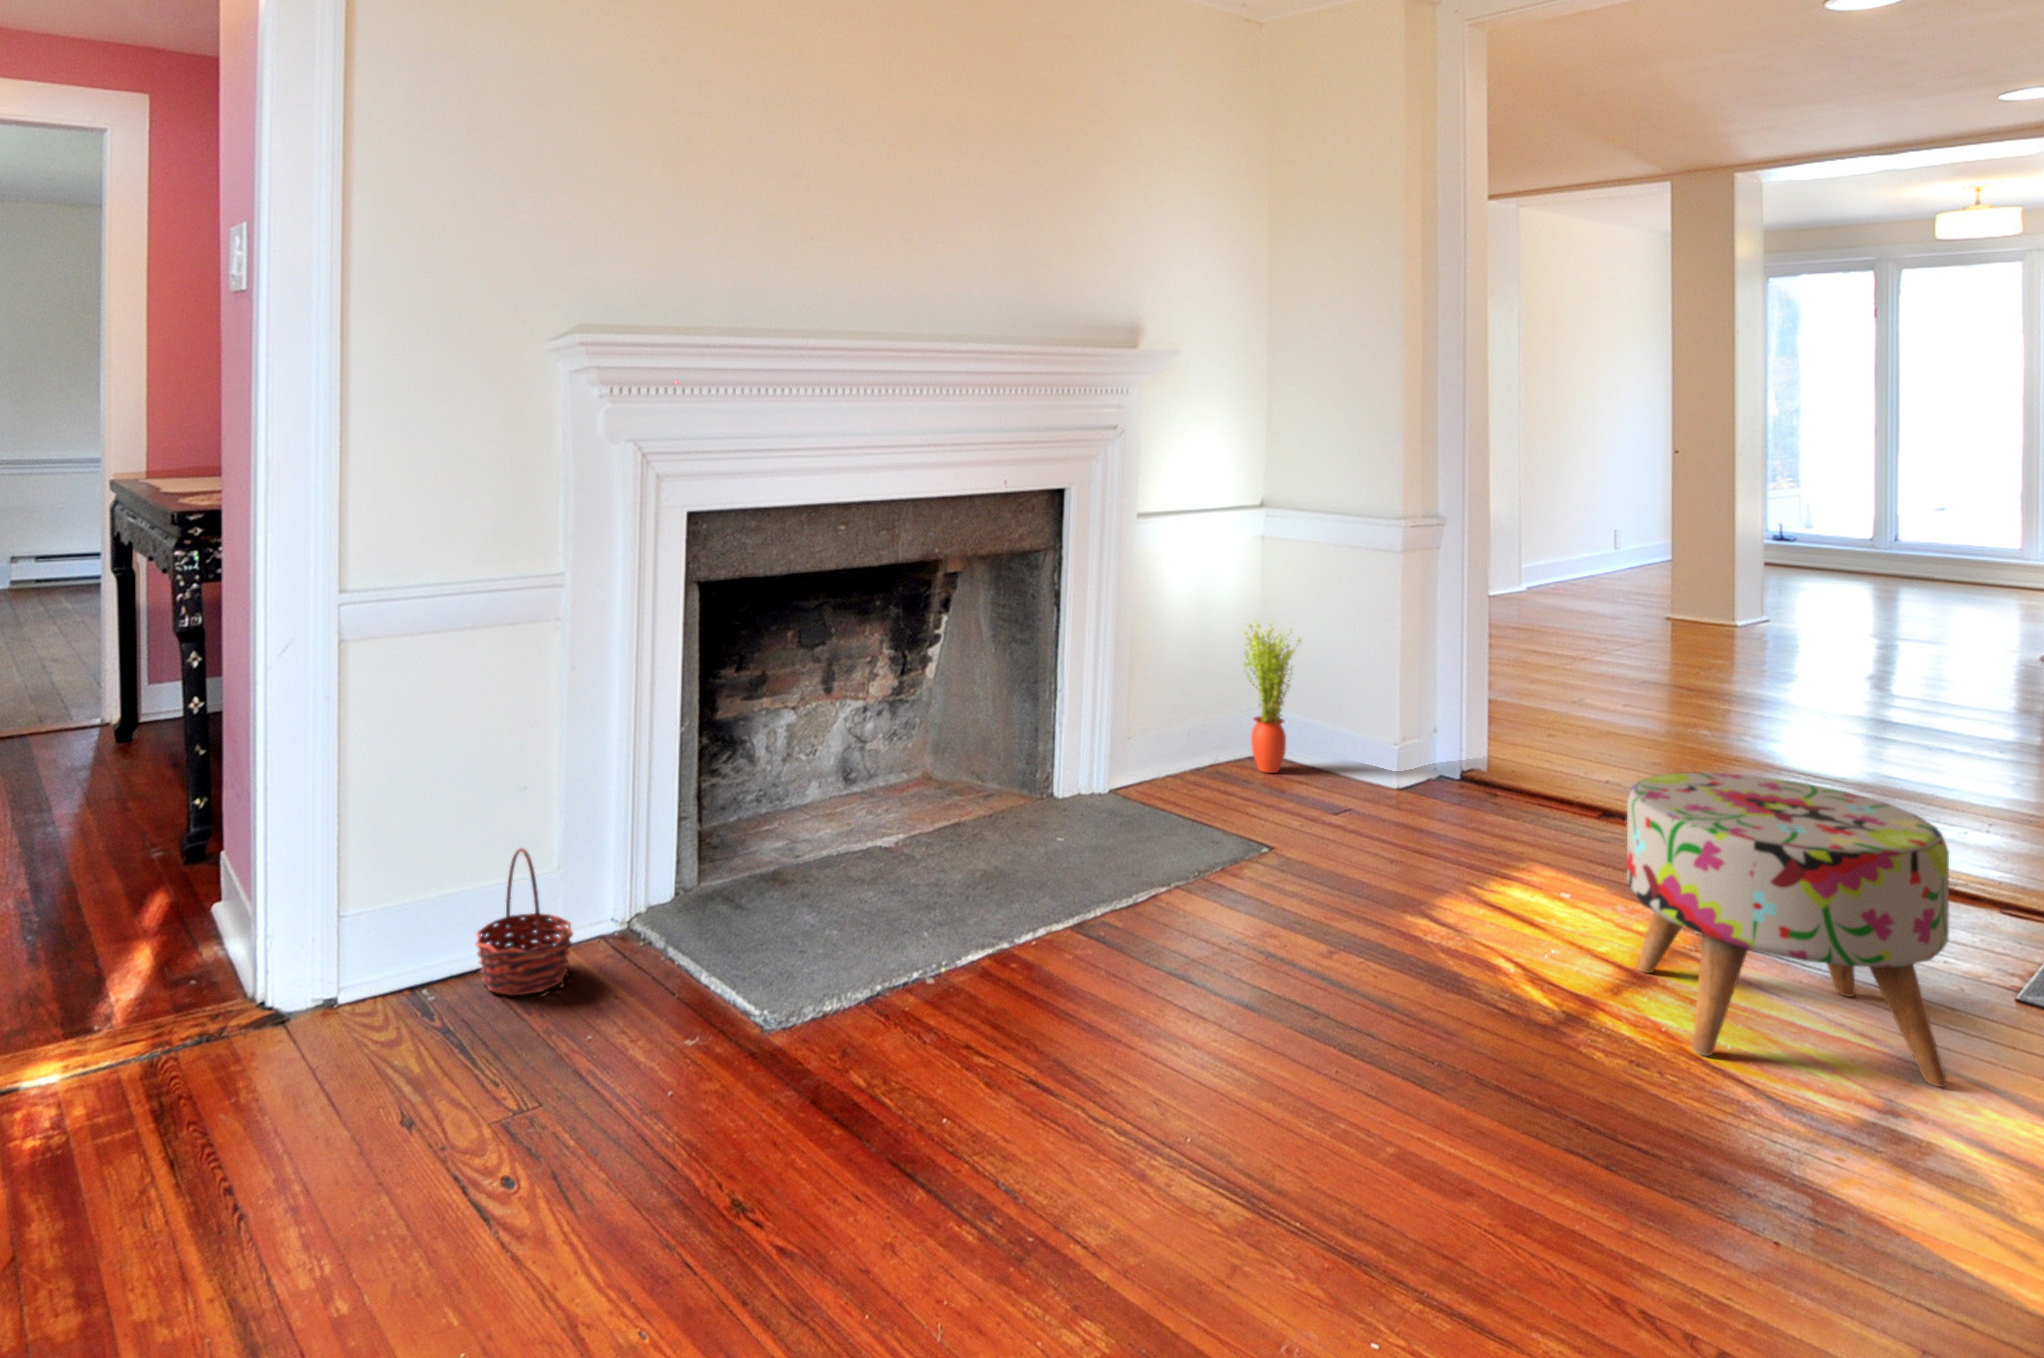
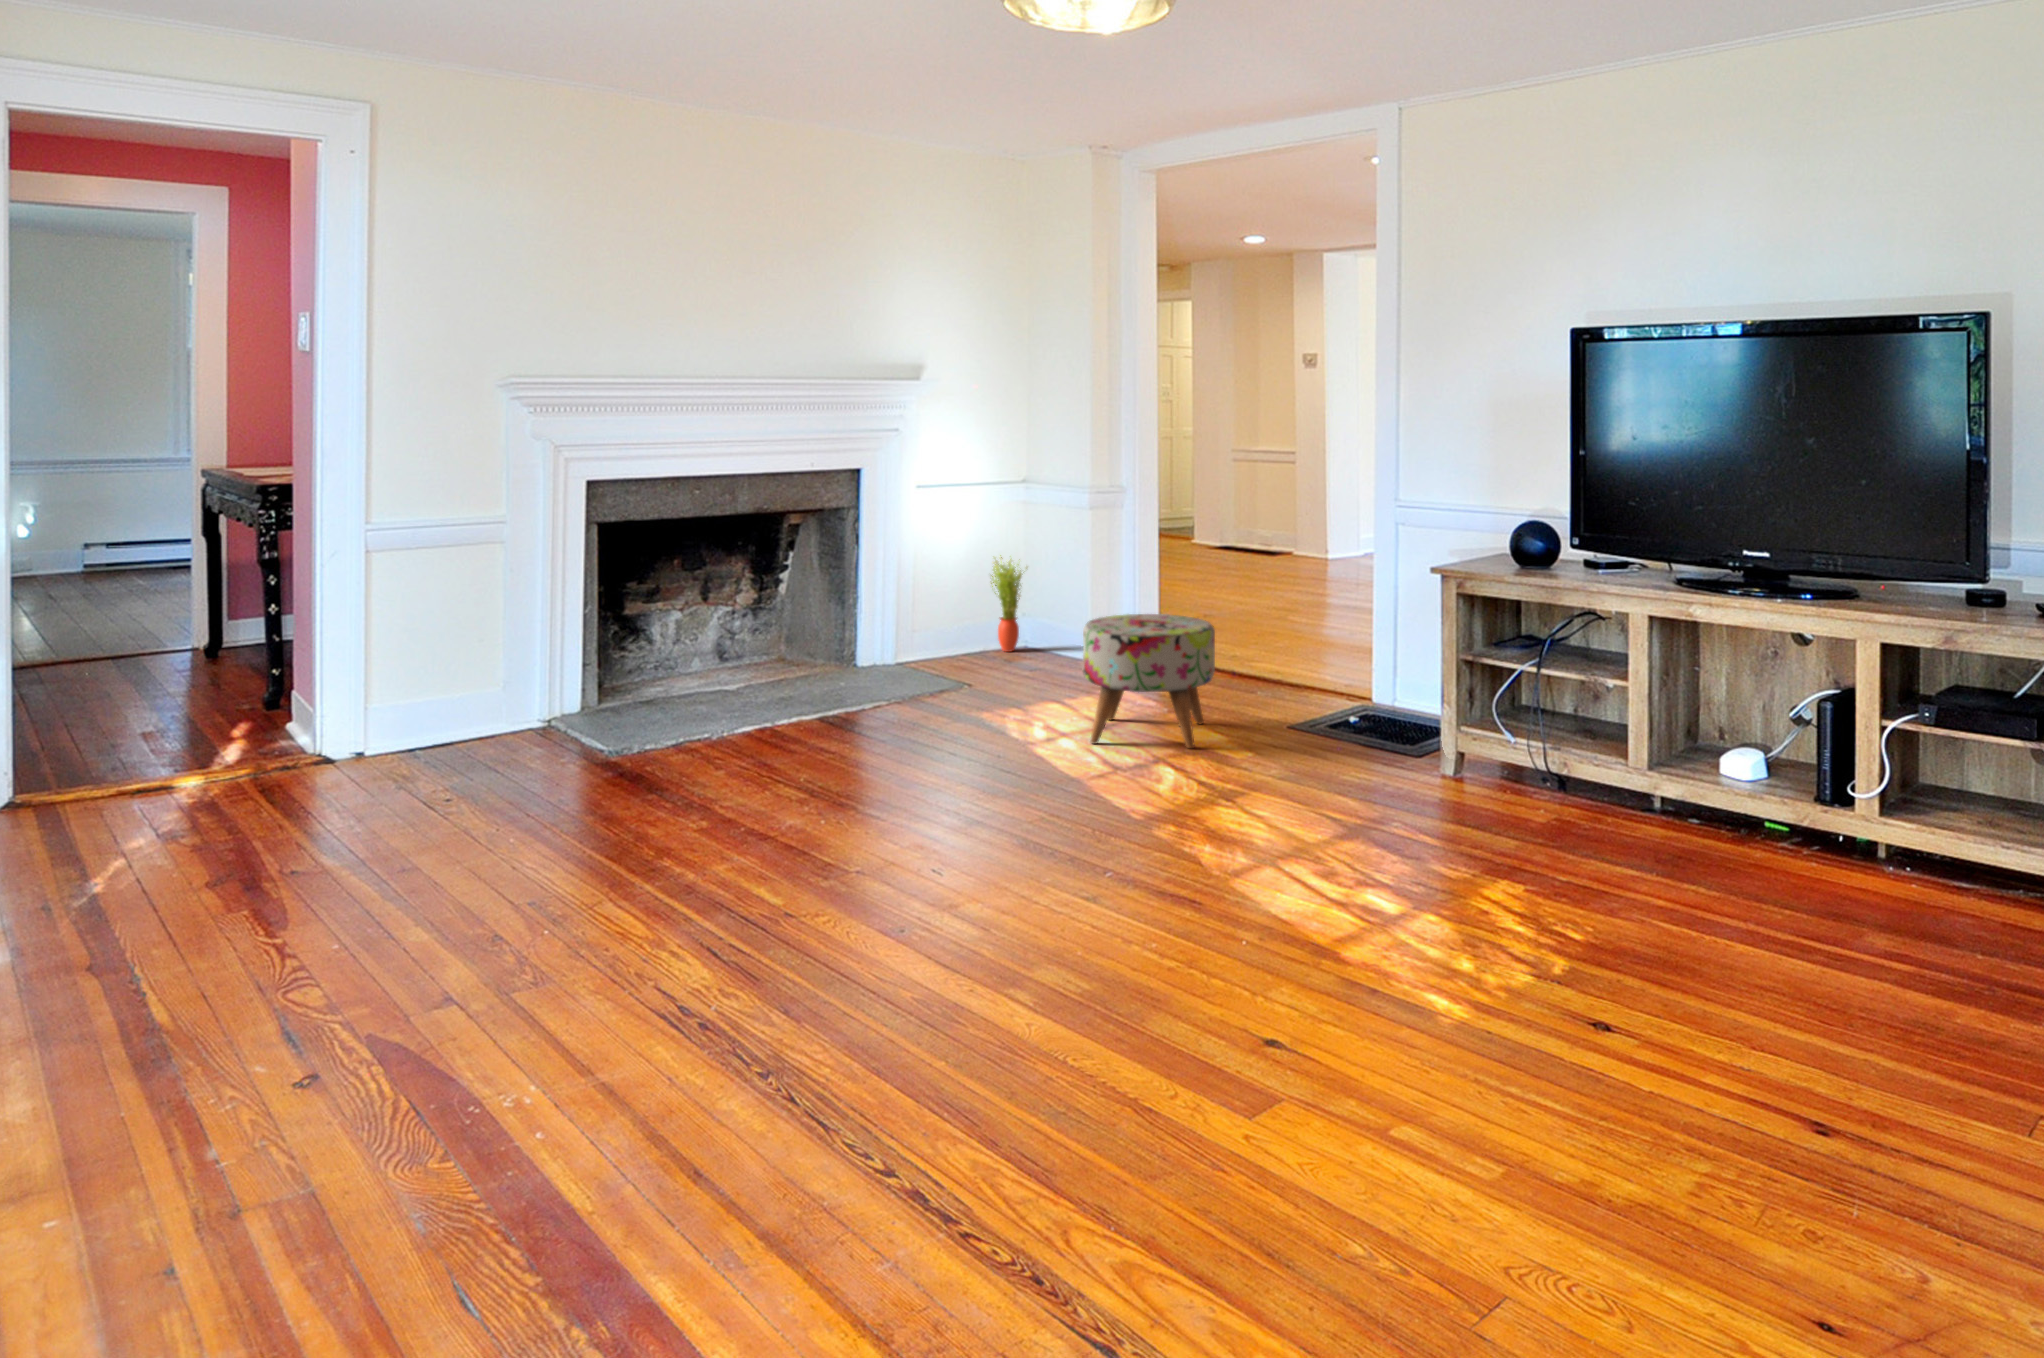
basket: present [476,848,573,995] -> none [449,670,509,748]

